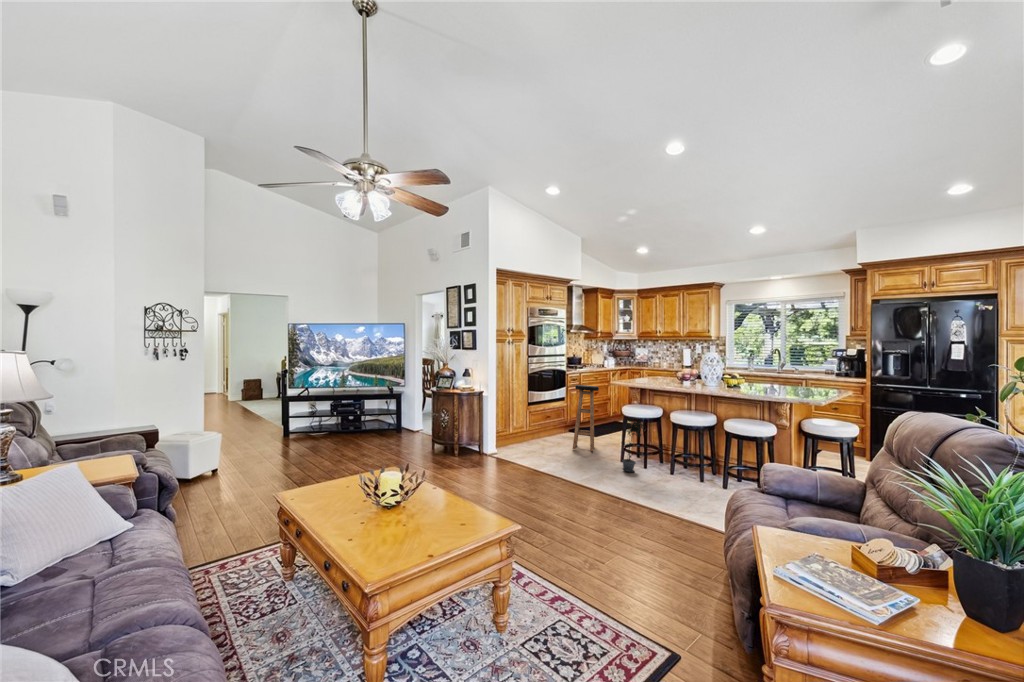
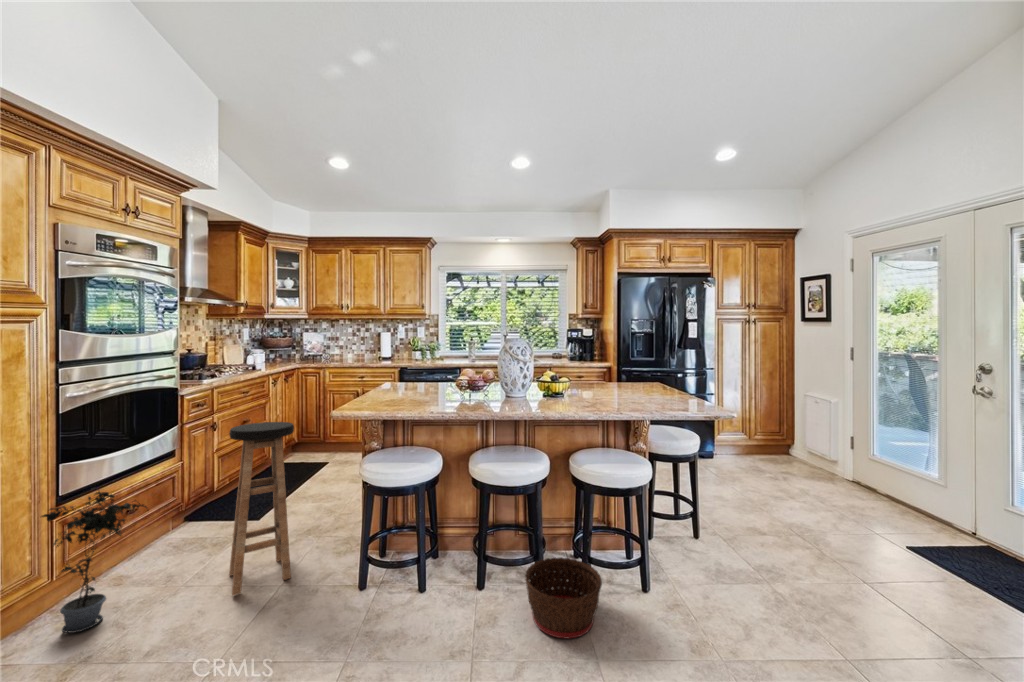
potted plant: present [622,419,645,472] -> present [41,488,147,633]
basket: none [669,462,709,492] -> present [525,557,602,638]

